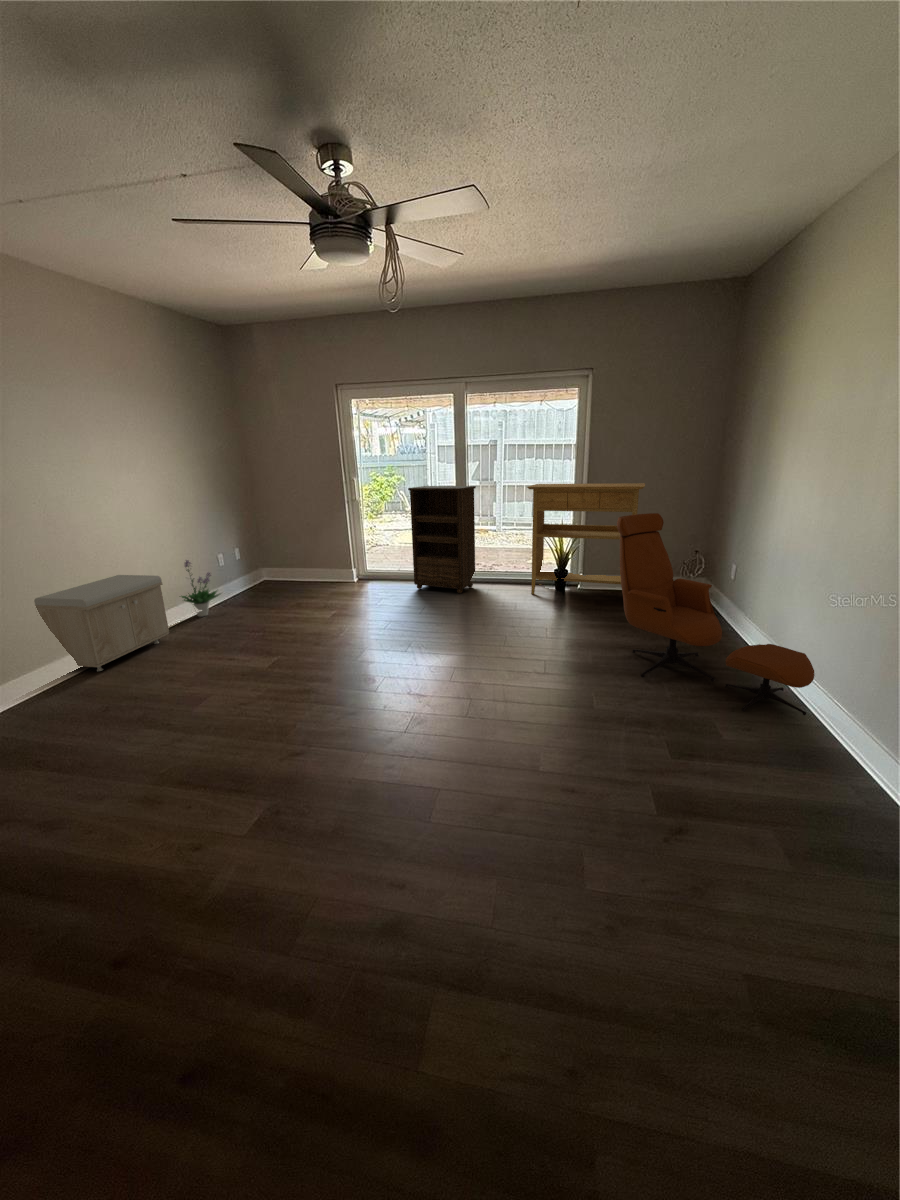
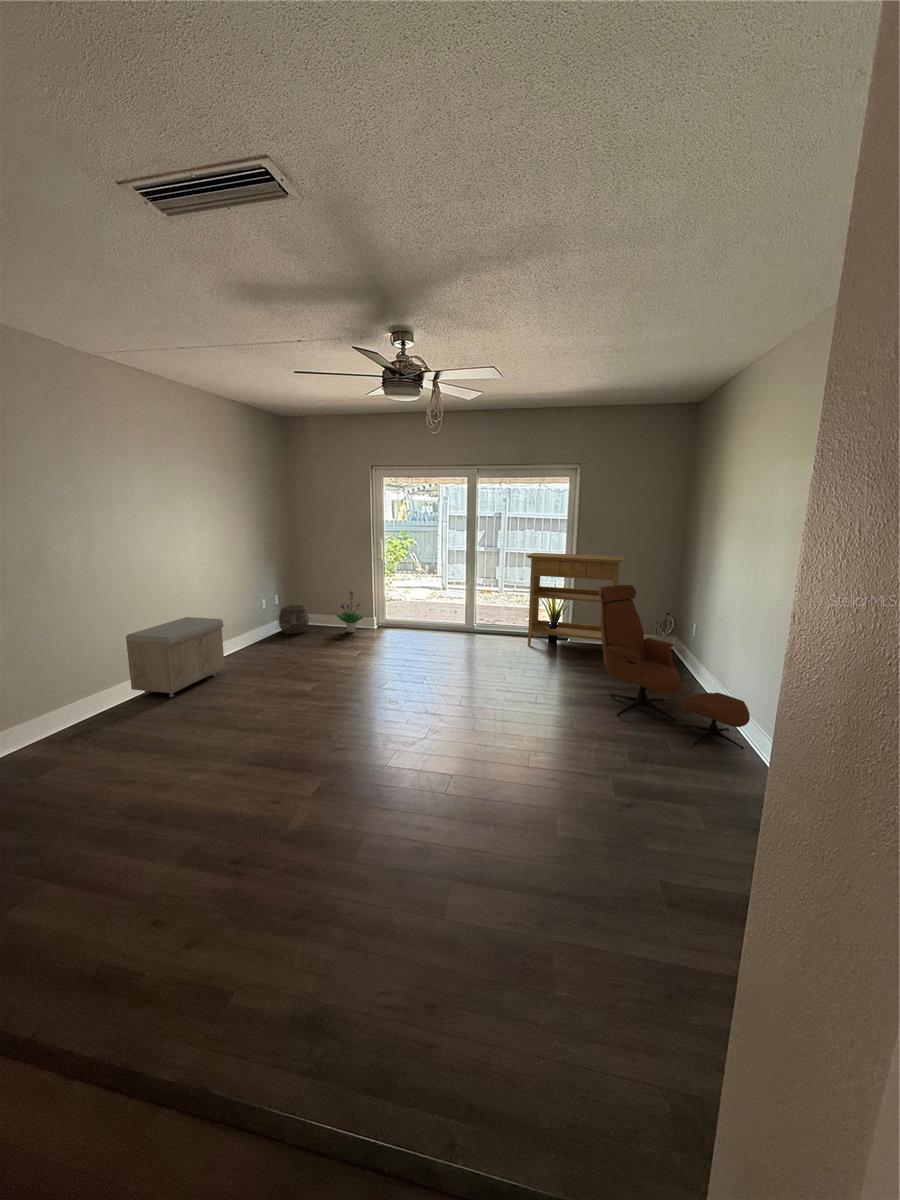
bookshelf: present [408,486,476,593] -> none [426,550,483,643]
woven basket: none [242,558,278,591] -> present [279,605,309,634]
potted plant: present [181,560,220,617] -> present [337,590,364,632]

